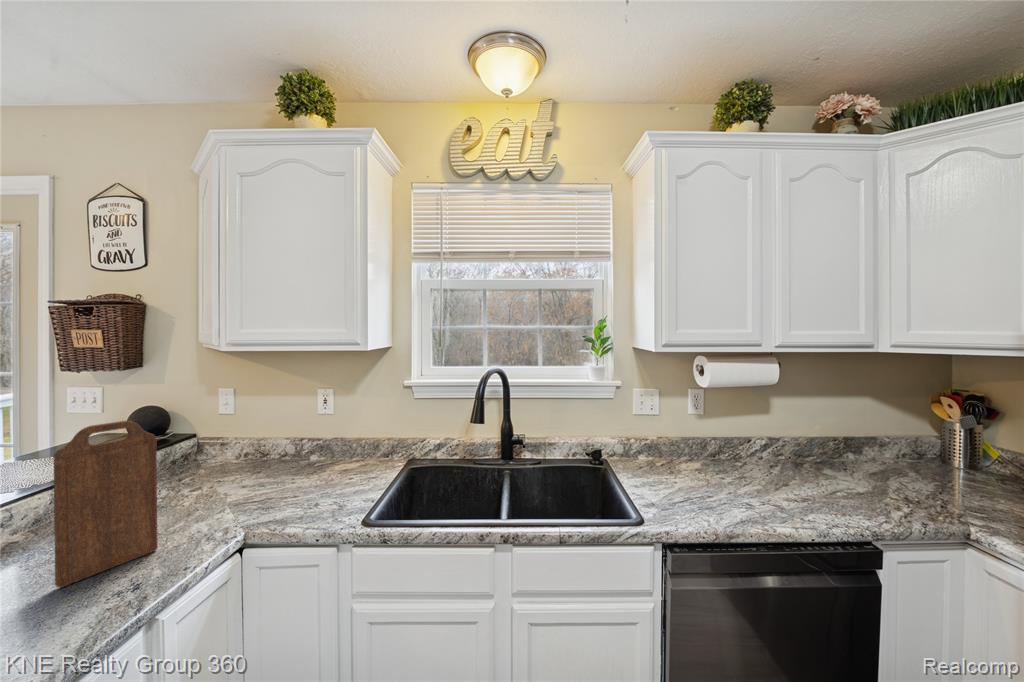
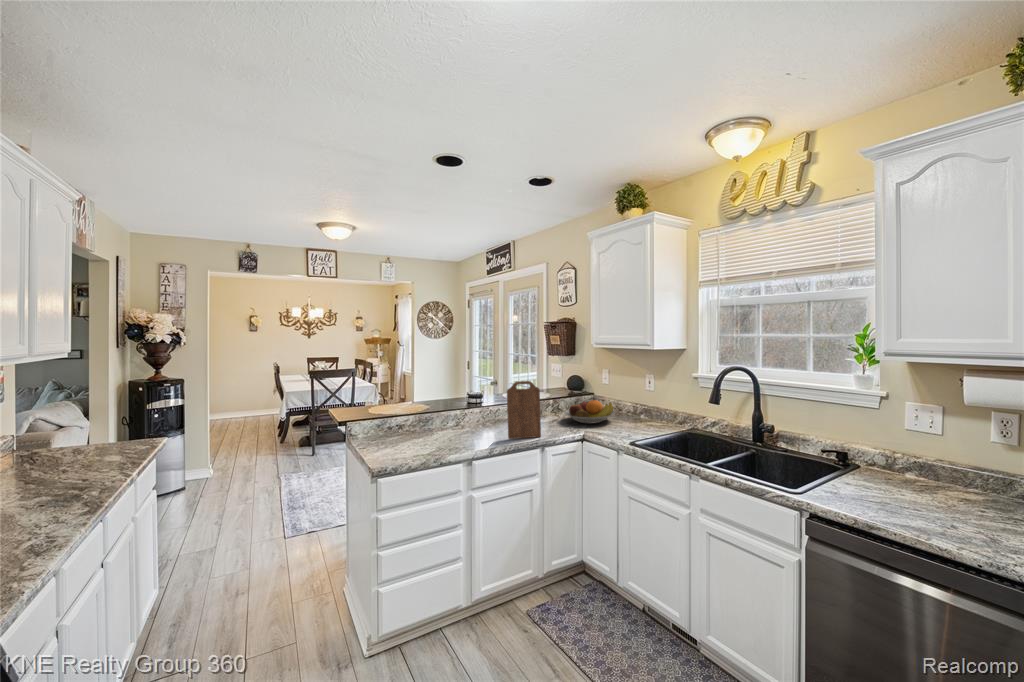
fruit bowl: none [166,442,279,493] -> present [564,400,615,424]

